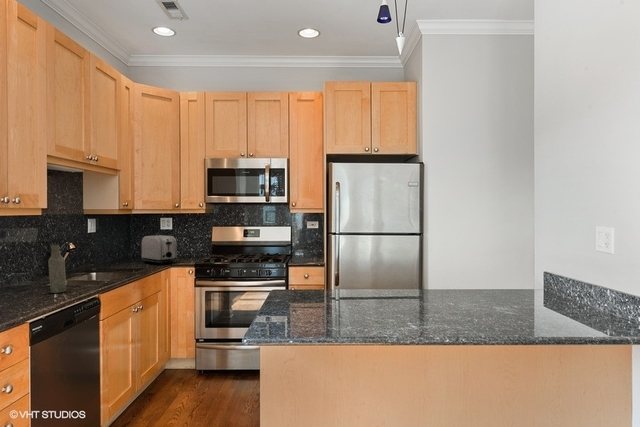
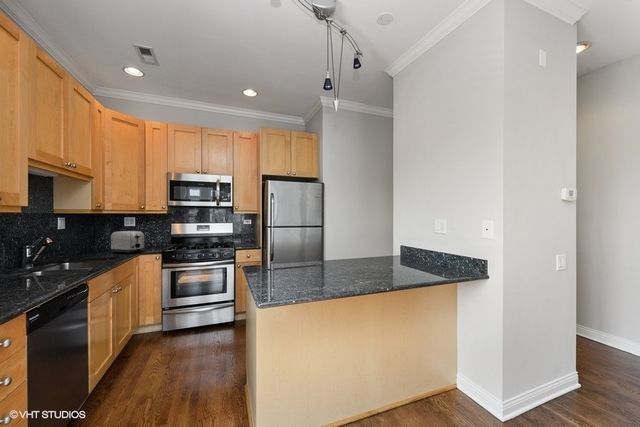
bottle: present [48,244,66,293] -> none [30,240,48,282]

